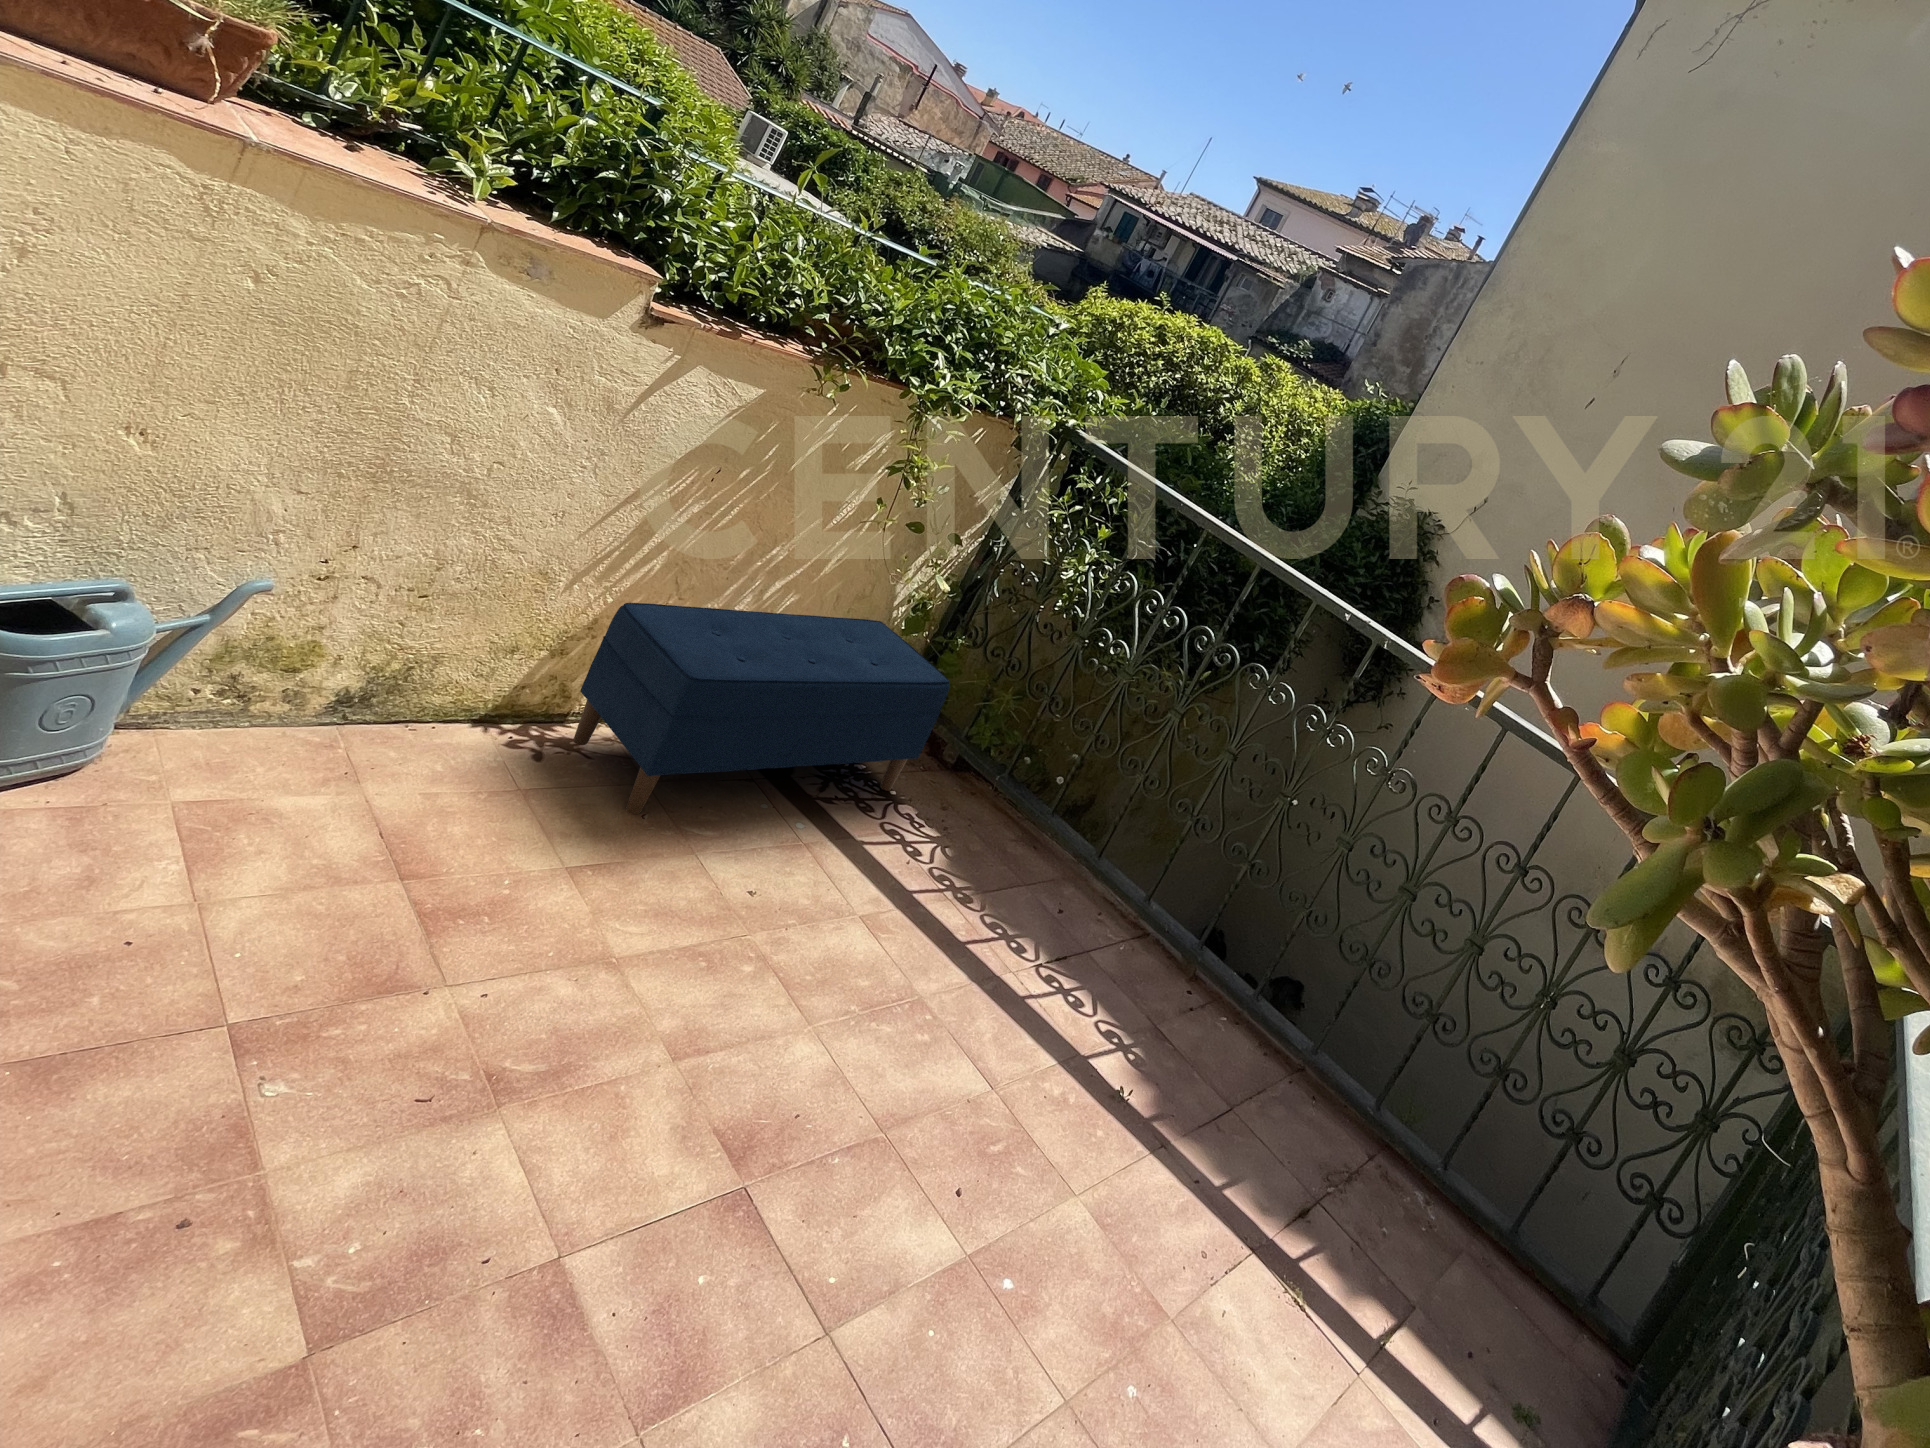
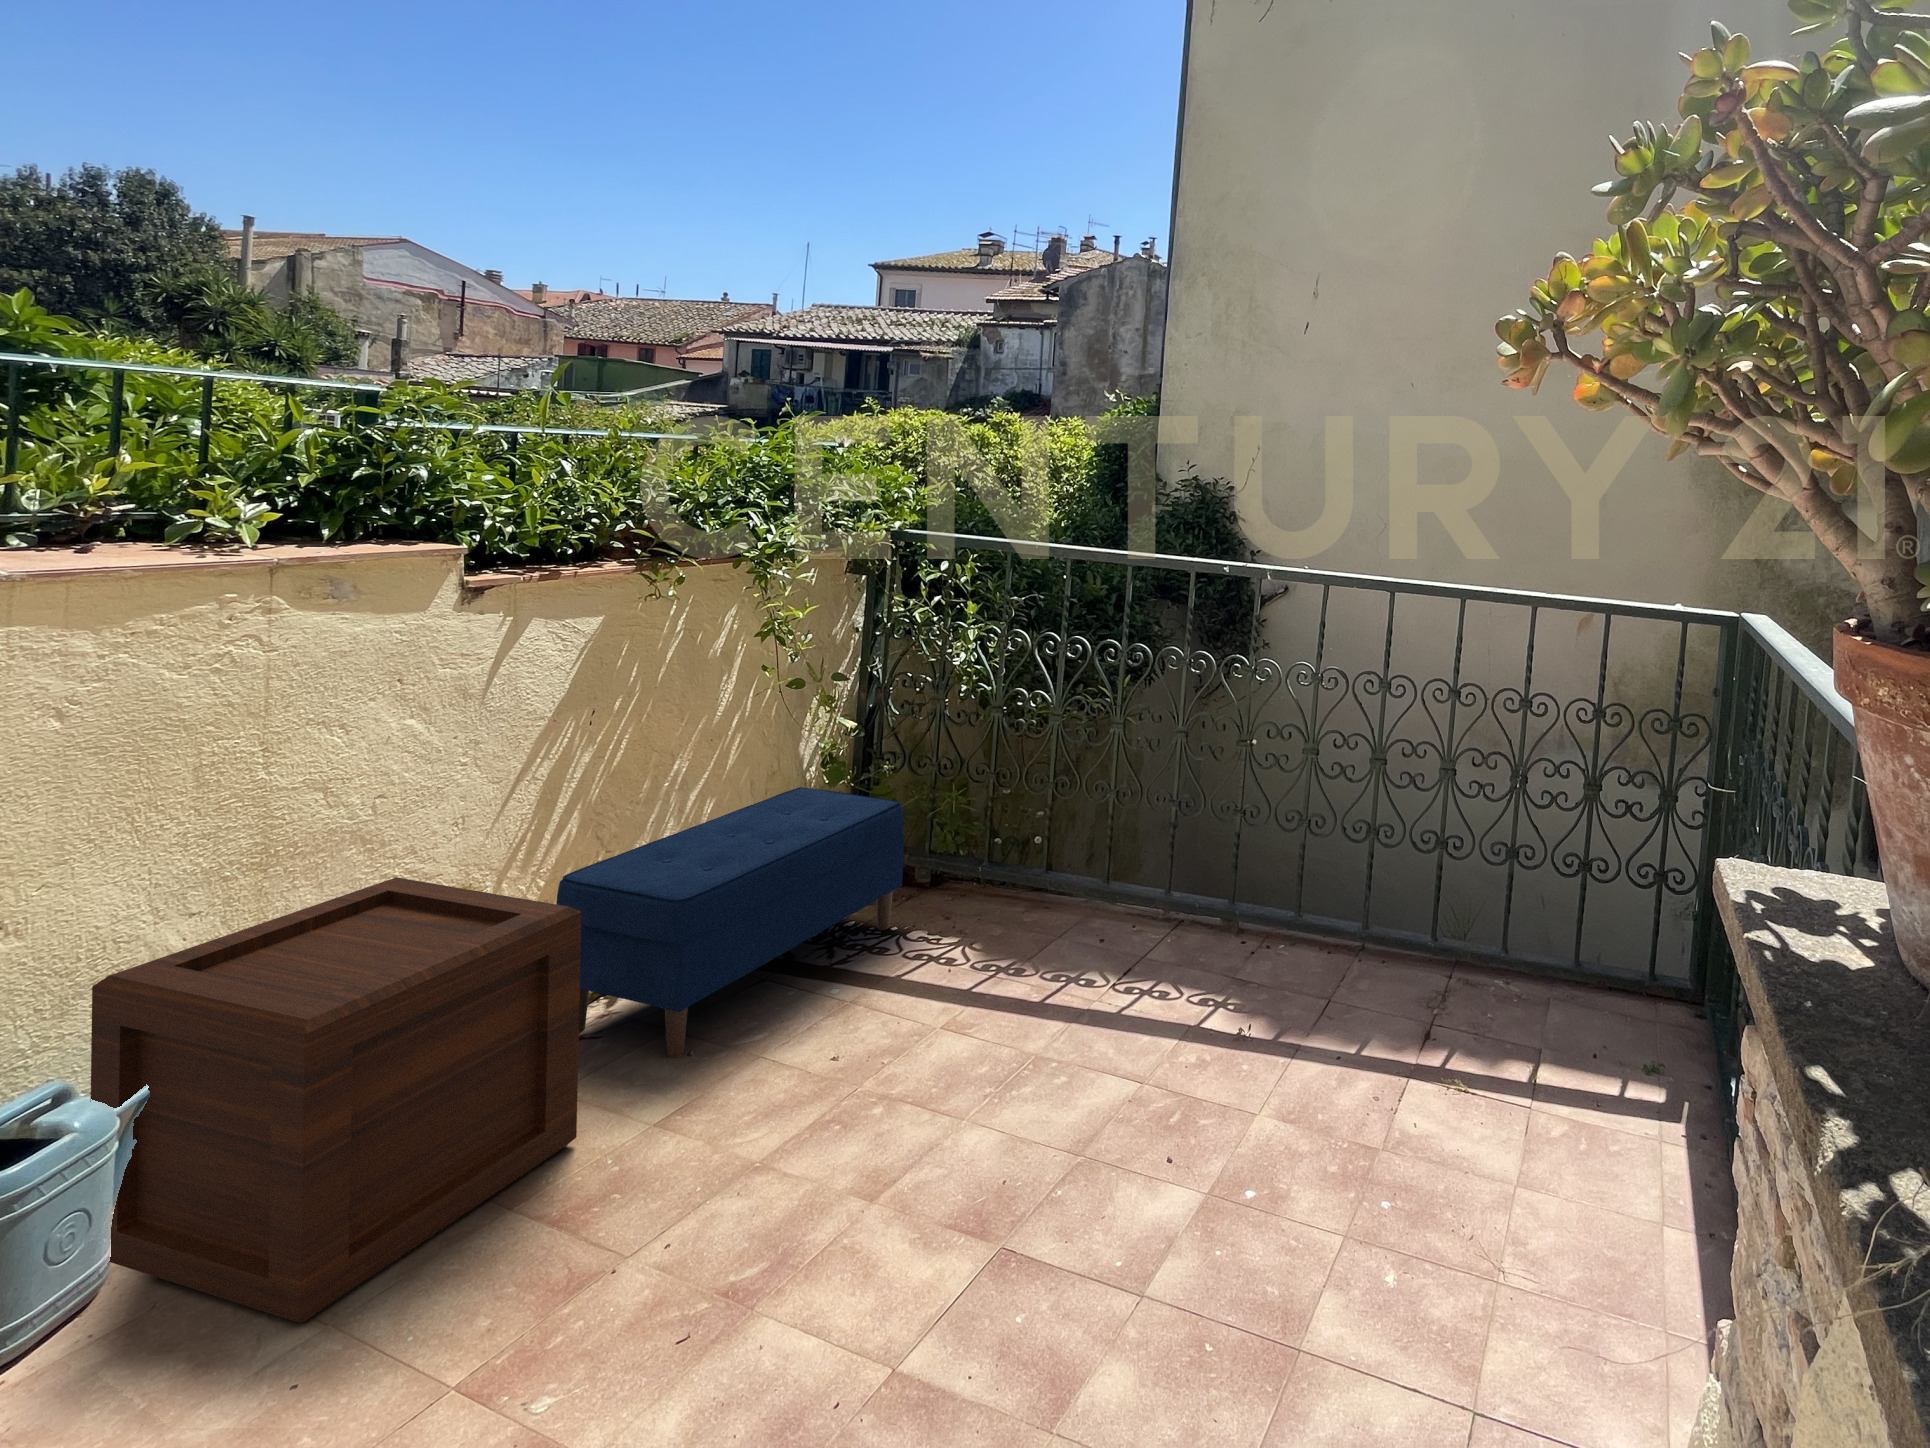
wooden crate: none [102,512,583,888] -> present [90,877,581,1323]

